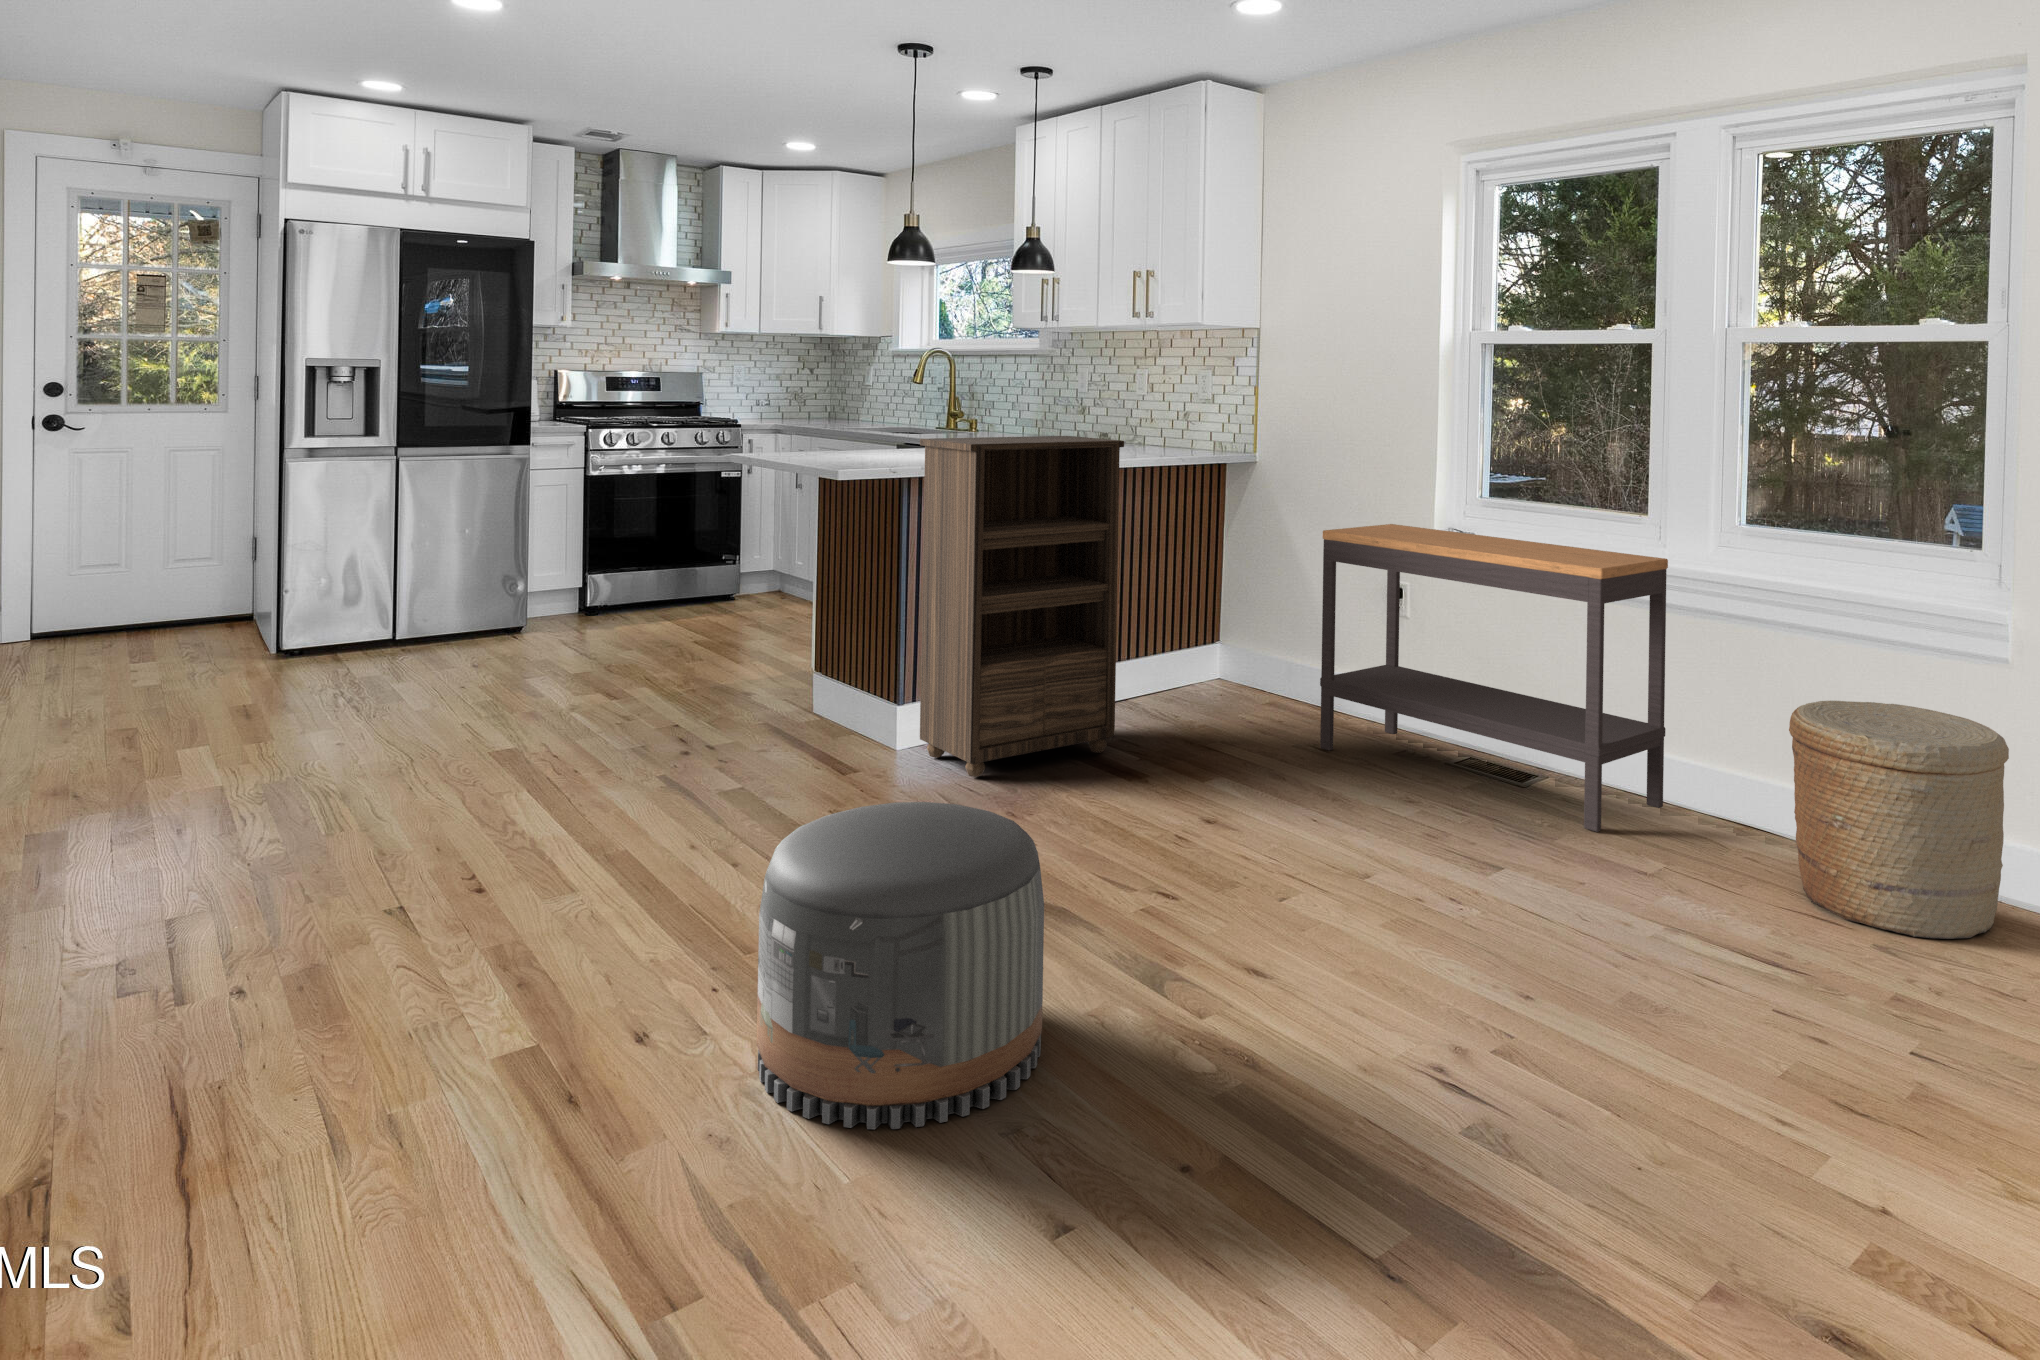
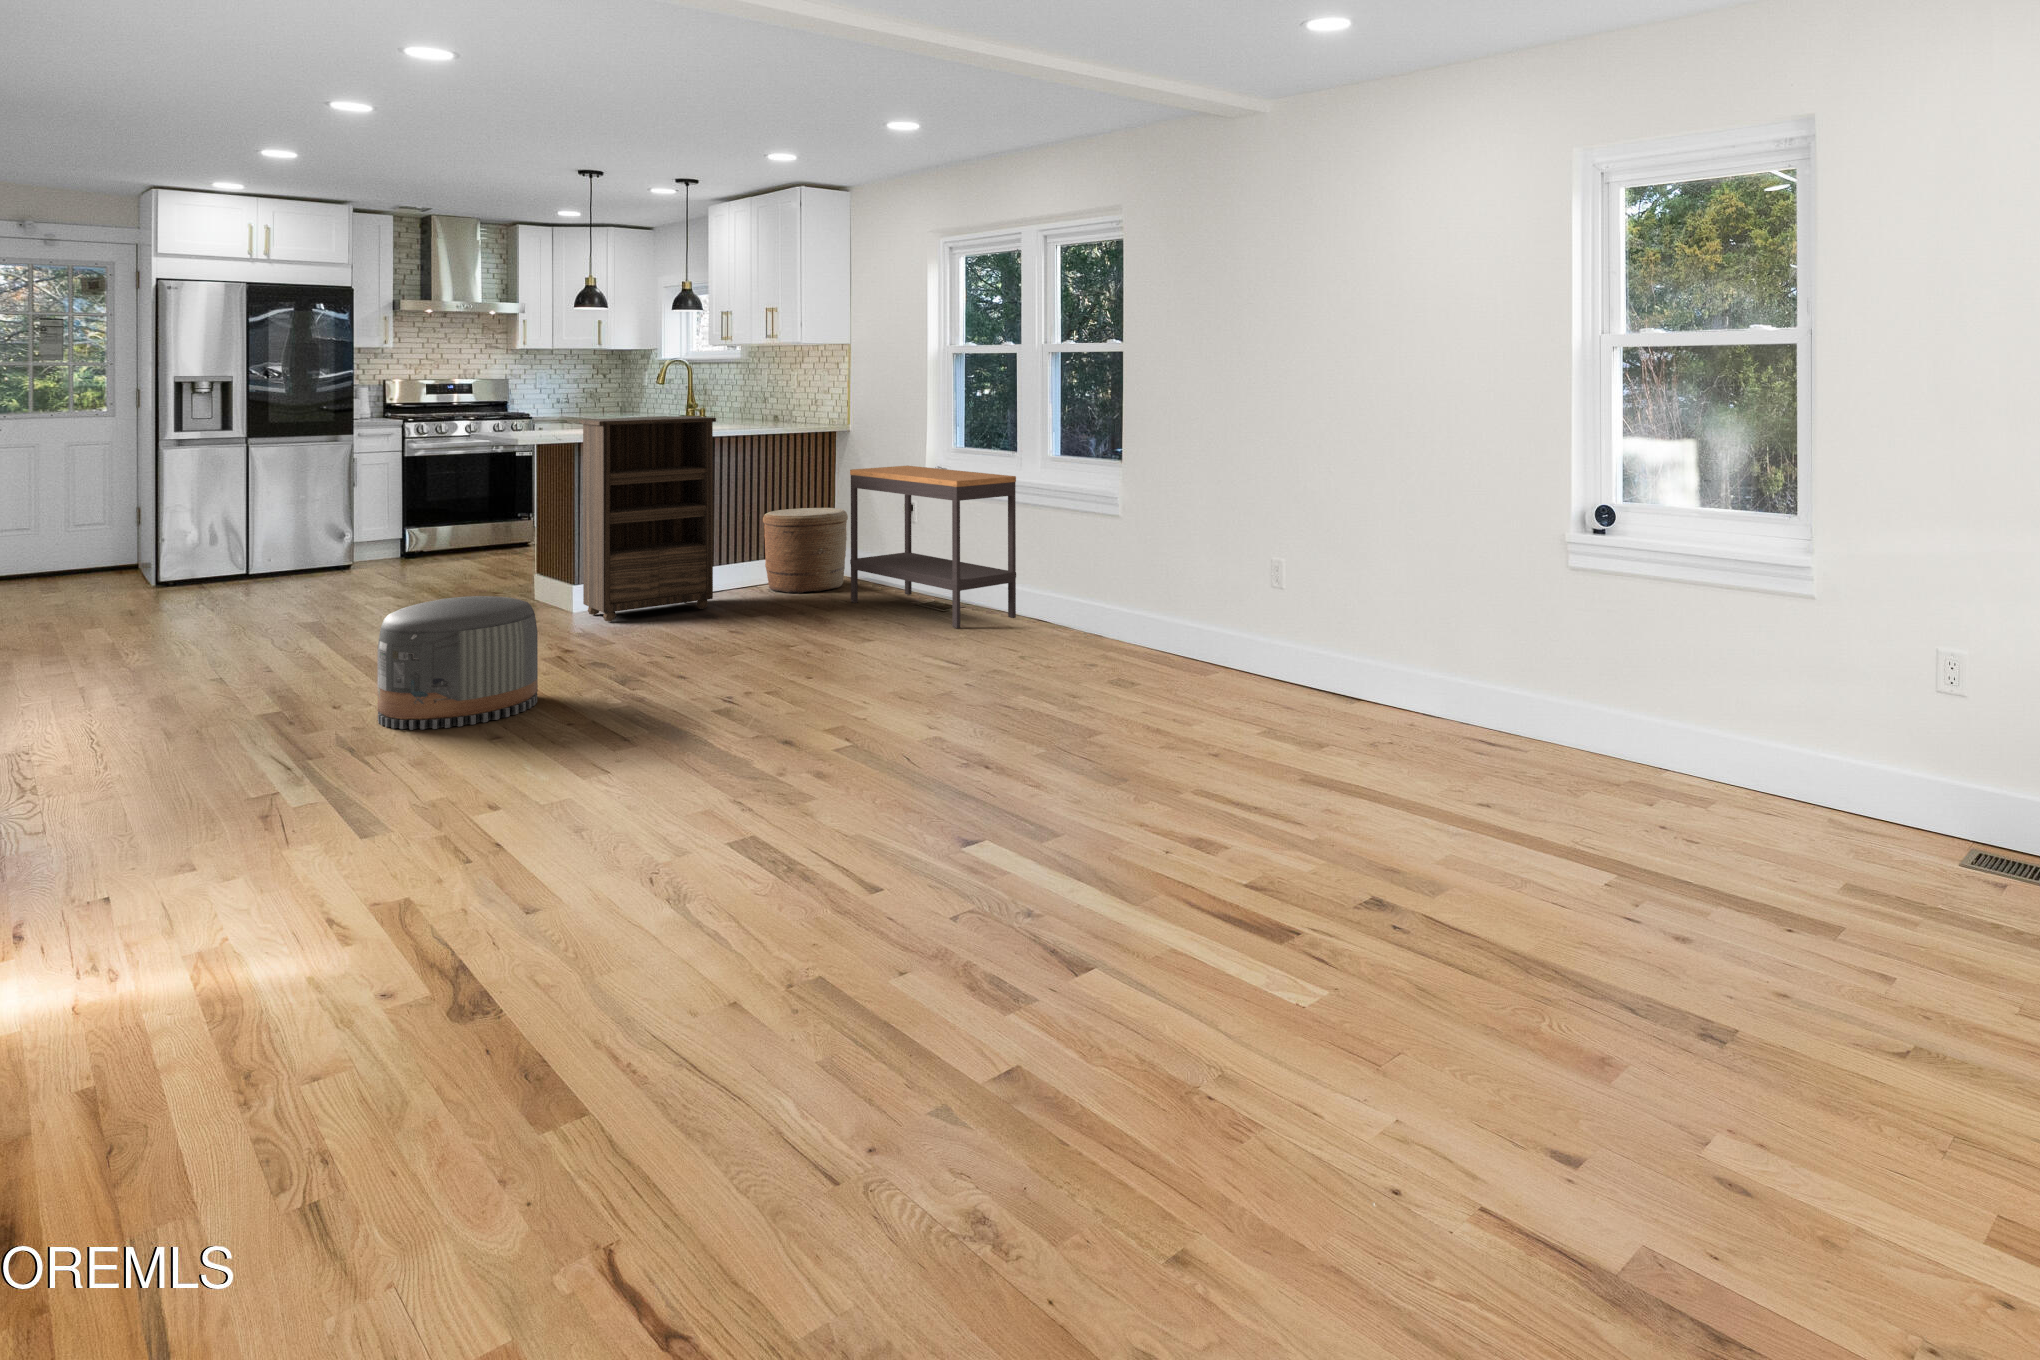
woven basket: present [1789,701,2009,939] -> present [763,508,848,593]

